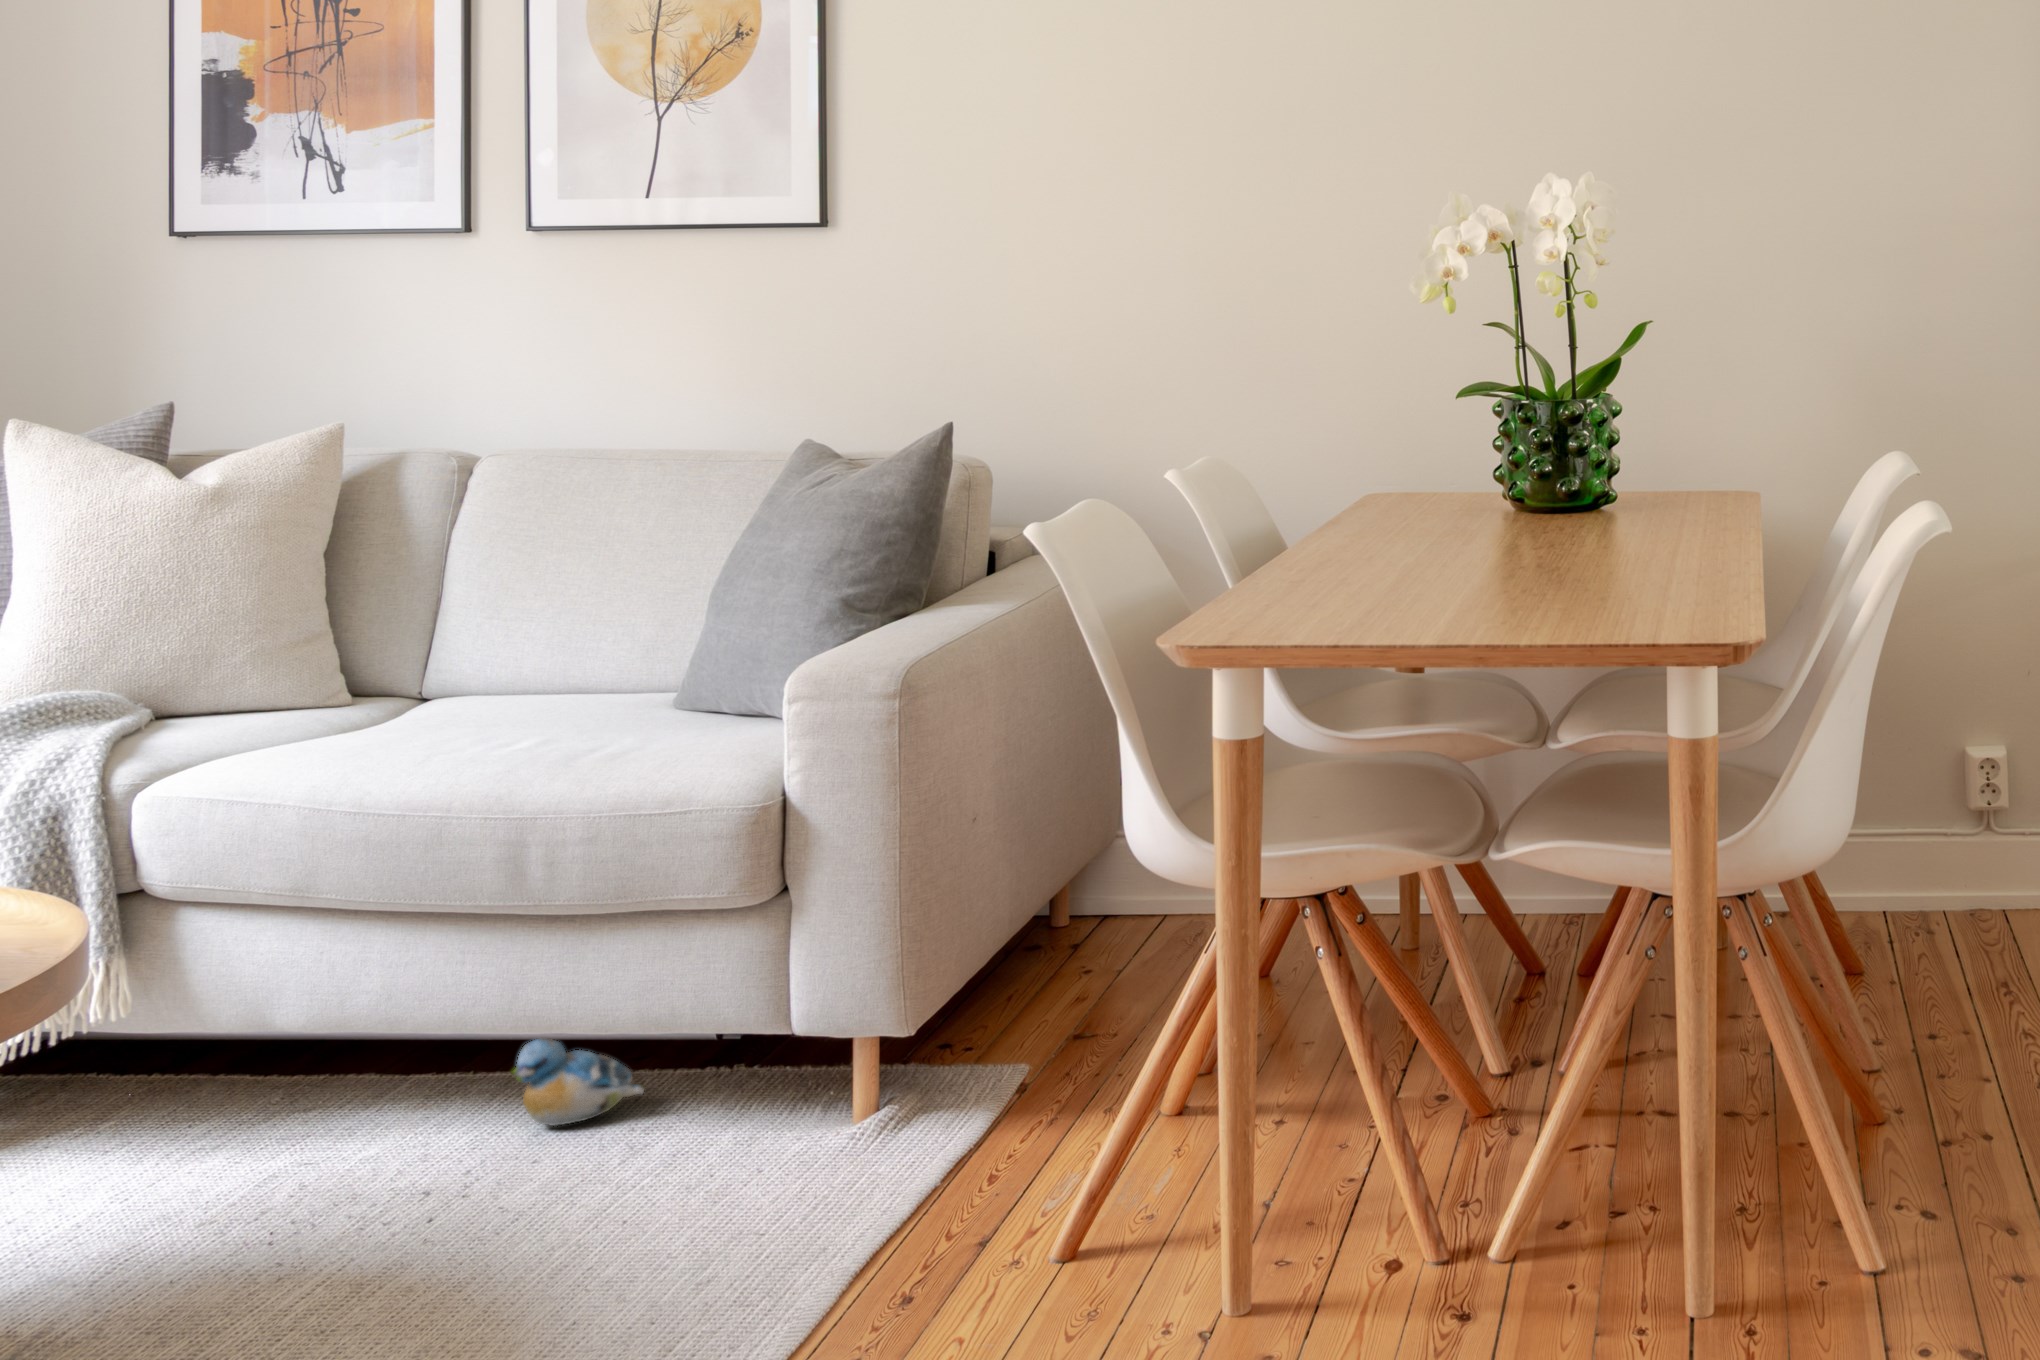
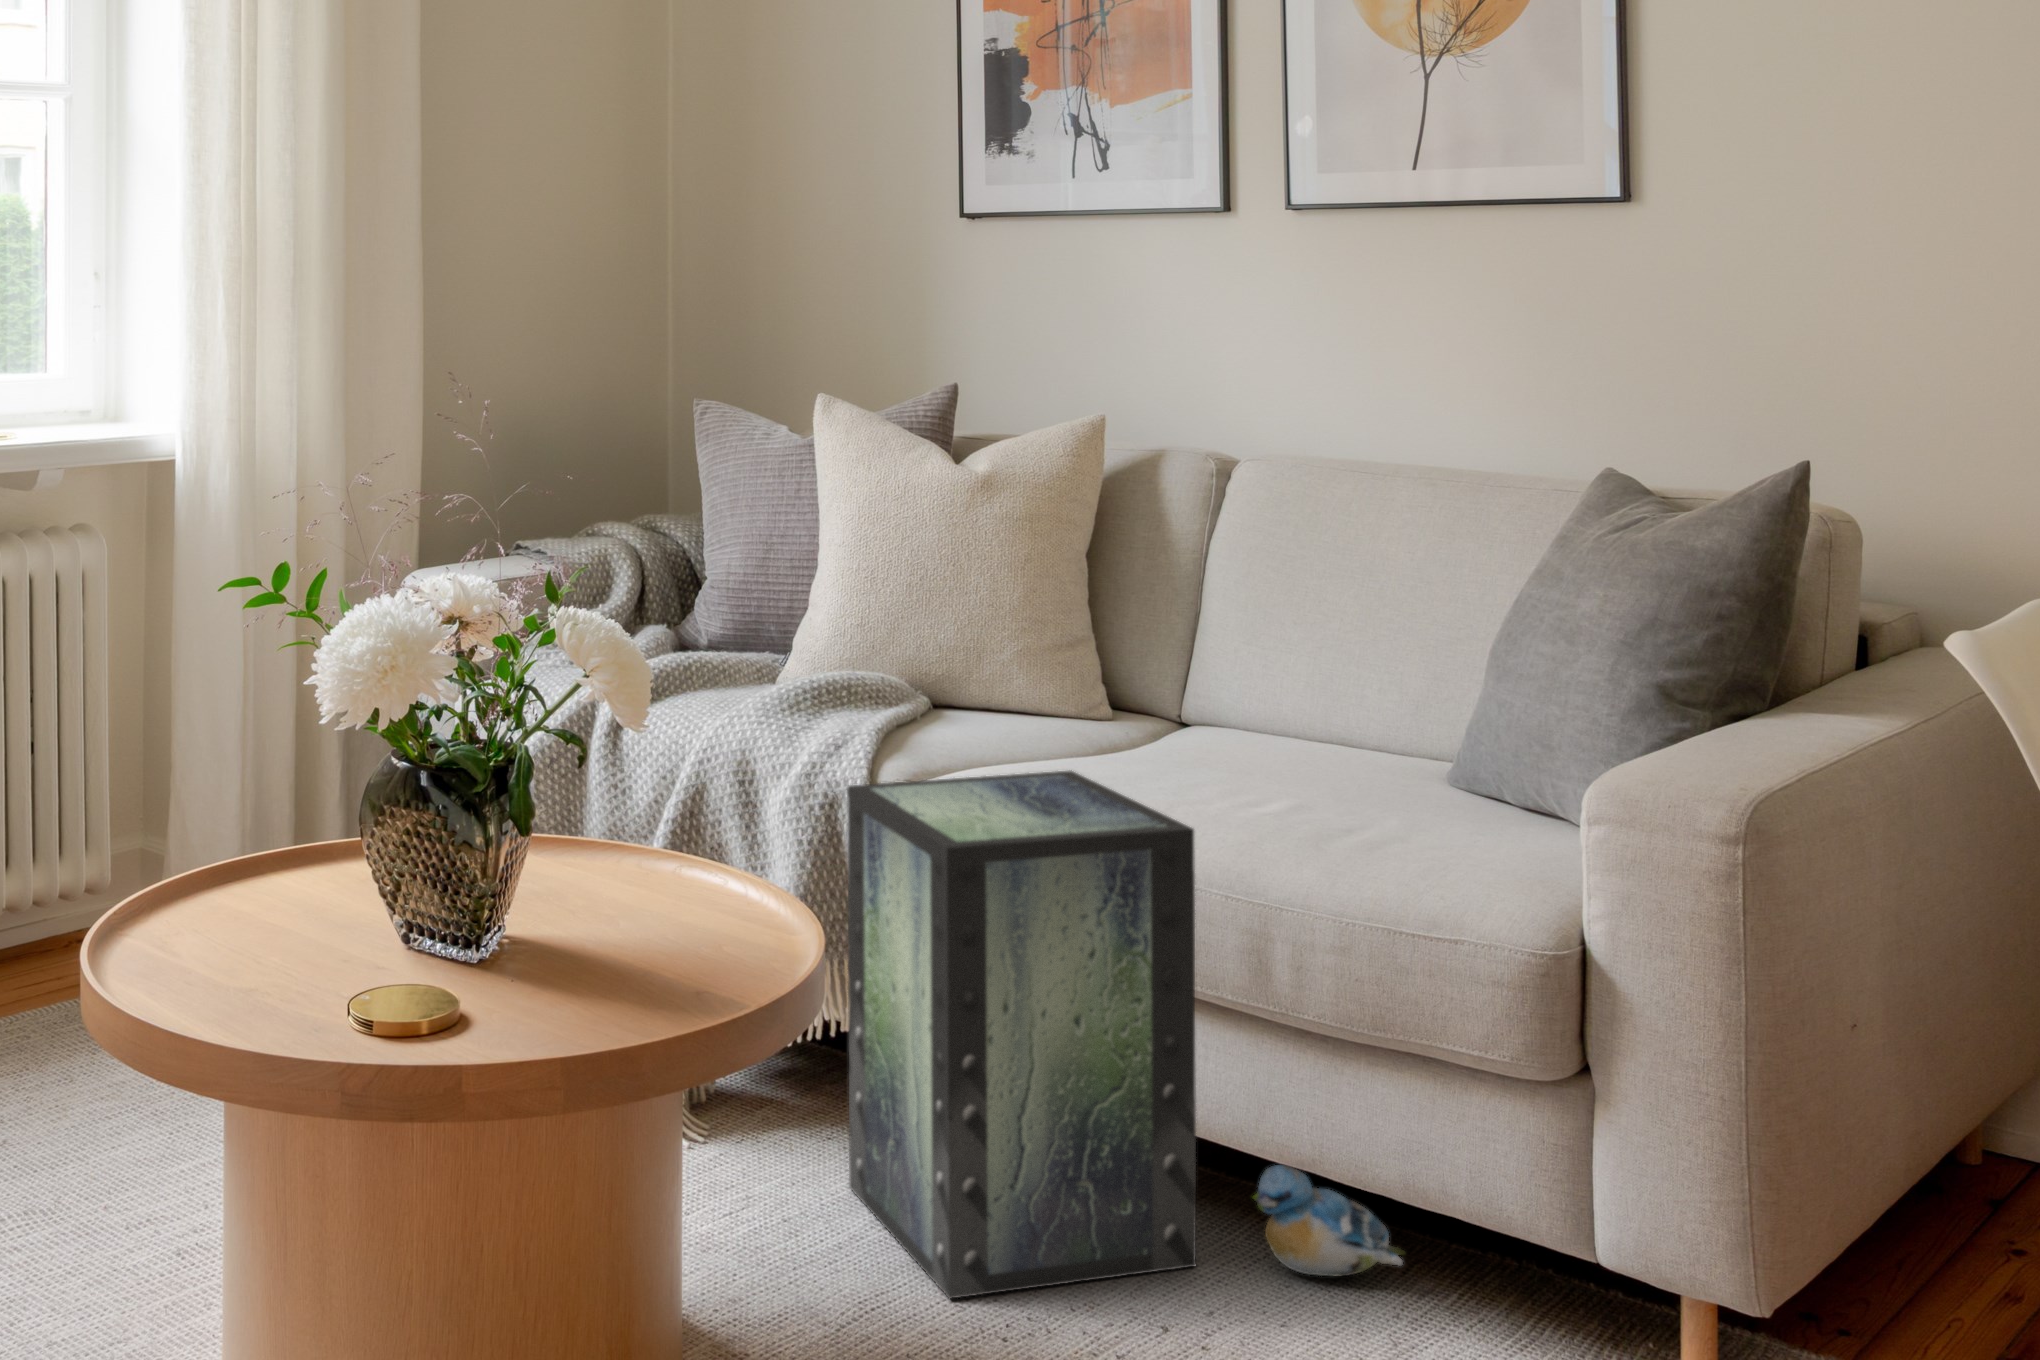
storage box: none [83,742,459,1233] -> present [847,770,1196,1298]

